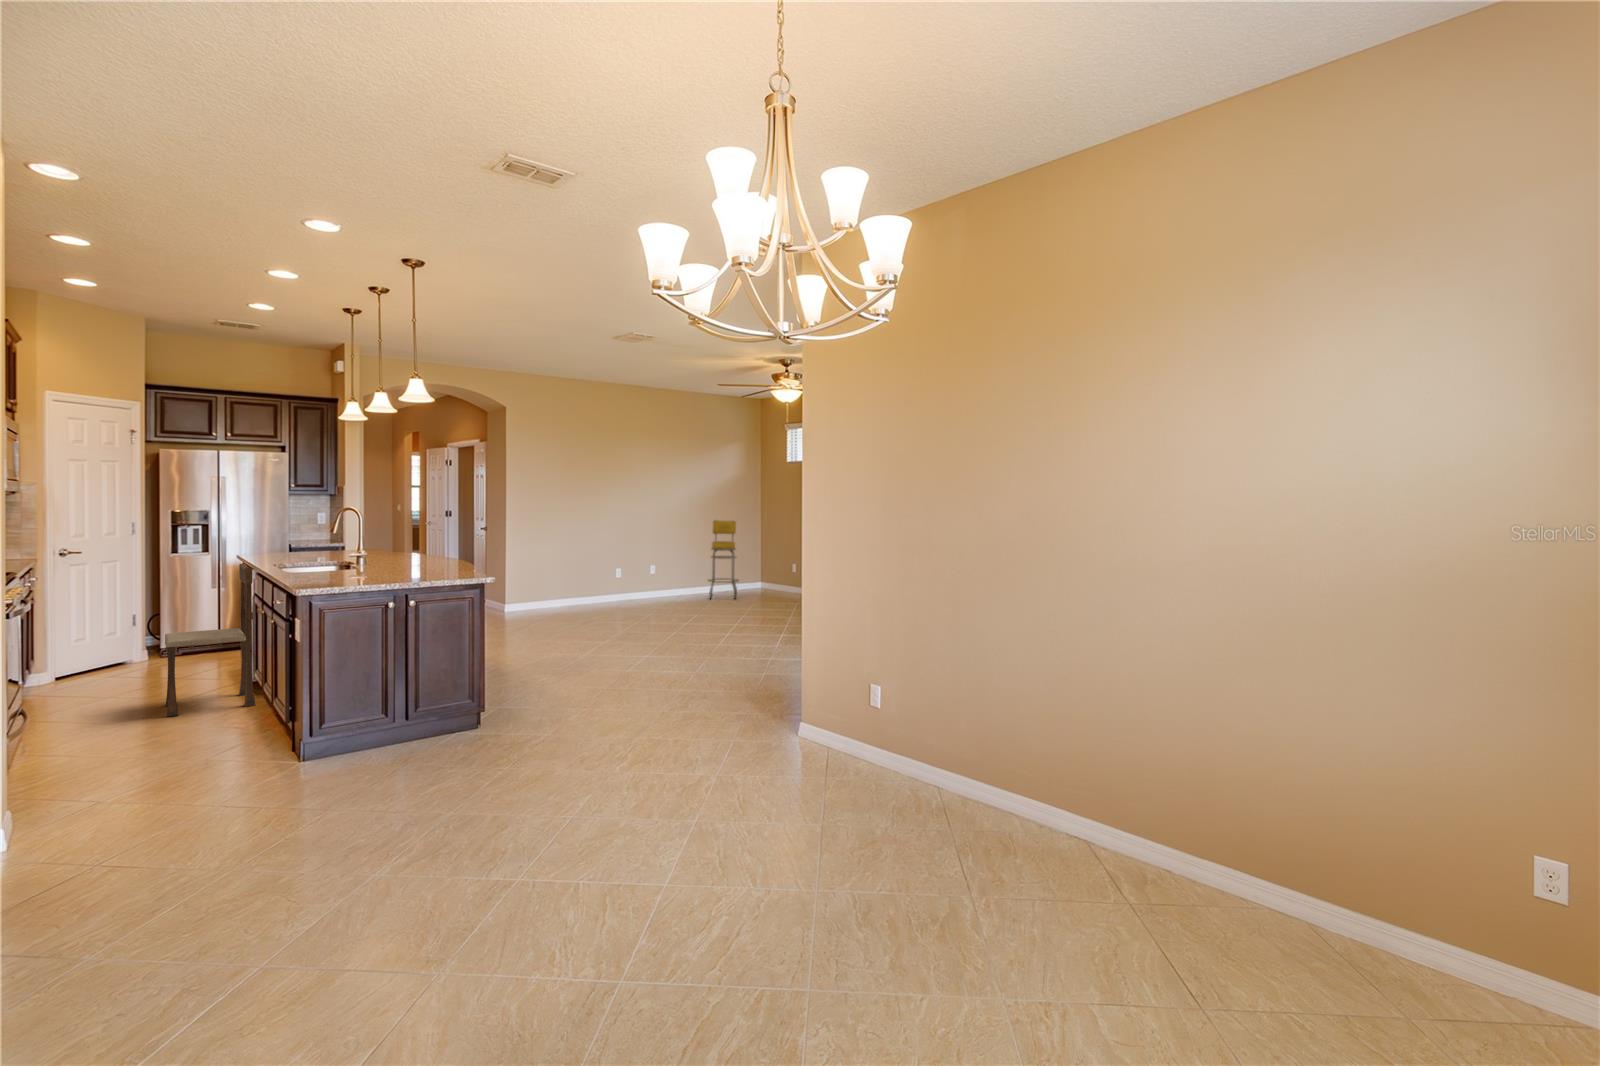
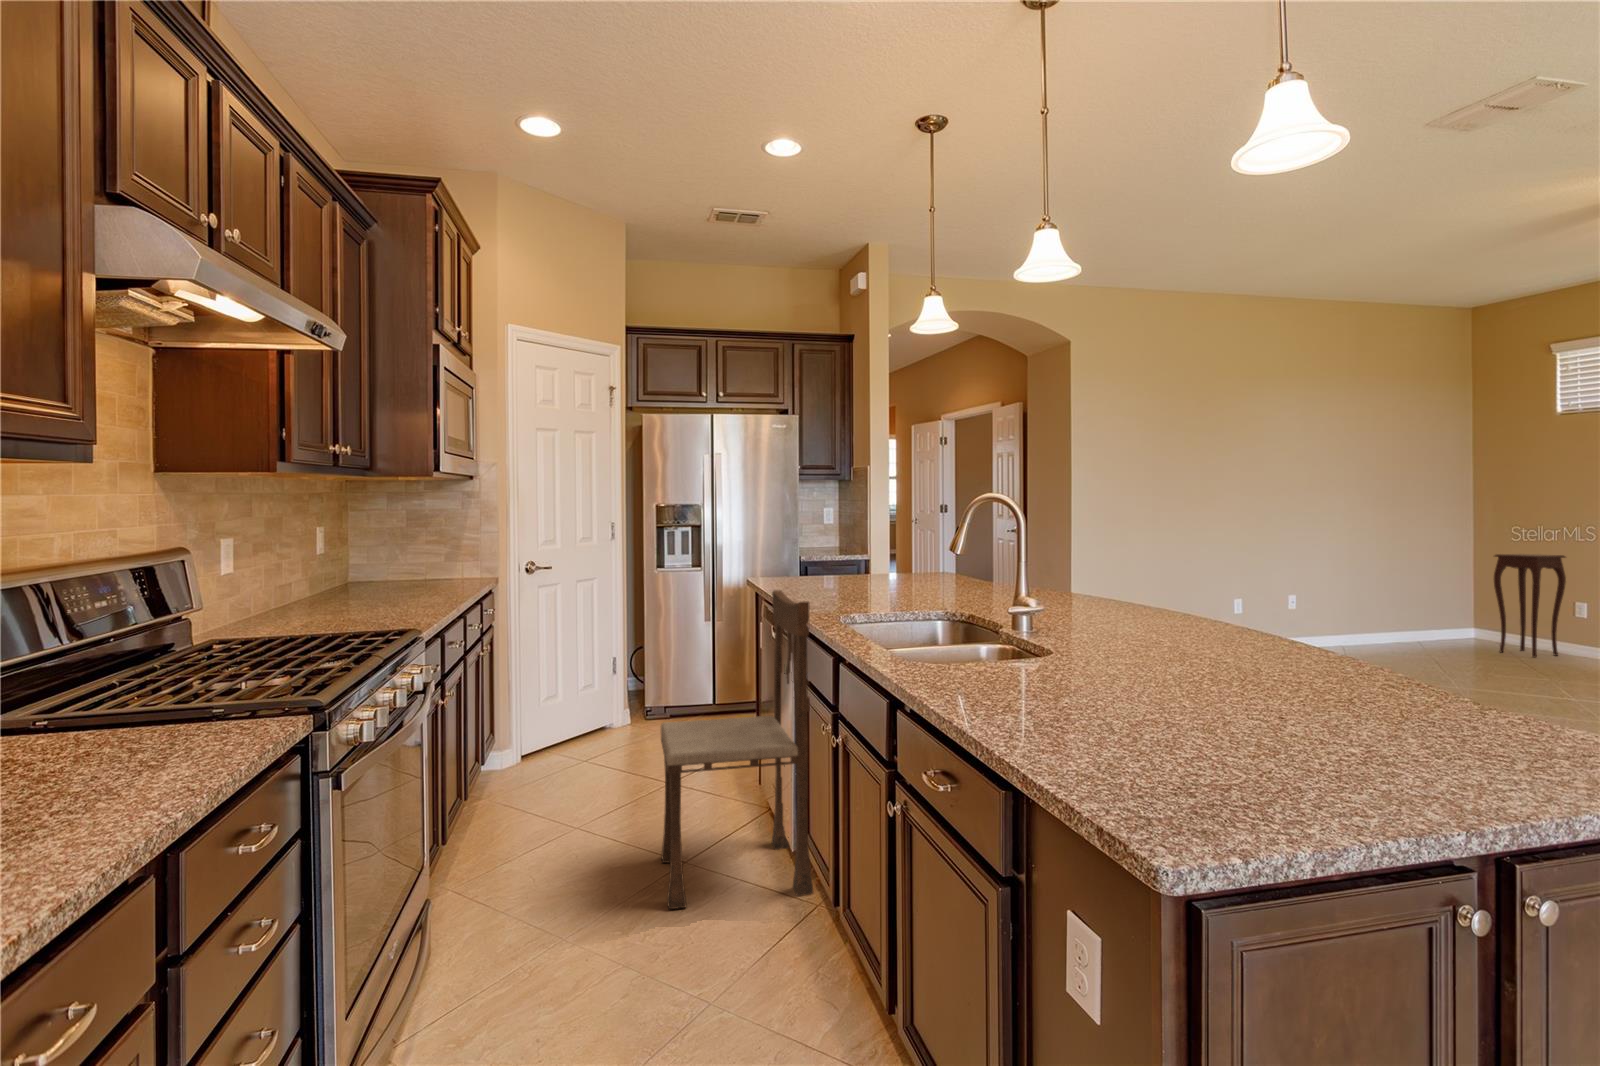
bar stool: present [708,520,739,599] -> none [1386,517,1458,658]
side table: none [760,541,790,597] -> present [1494,554,1566,657]

